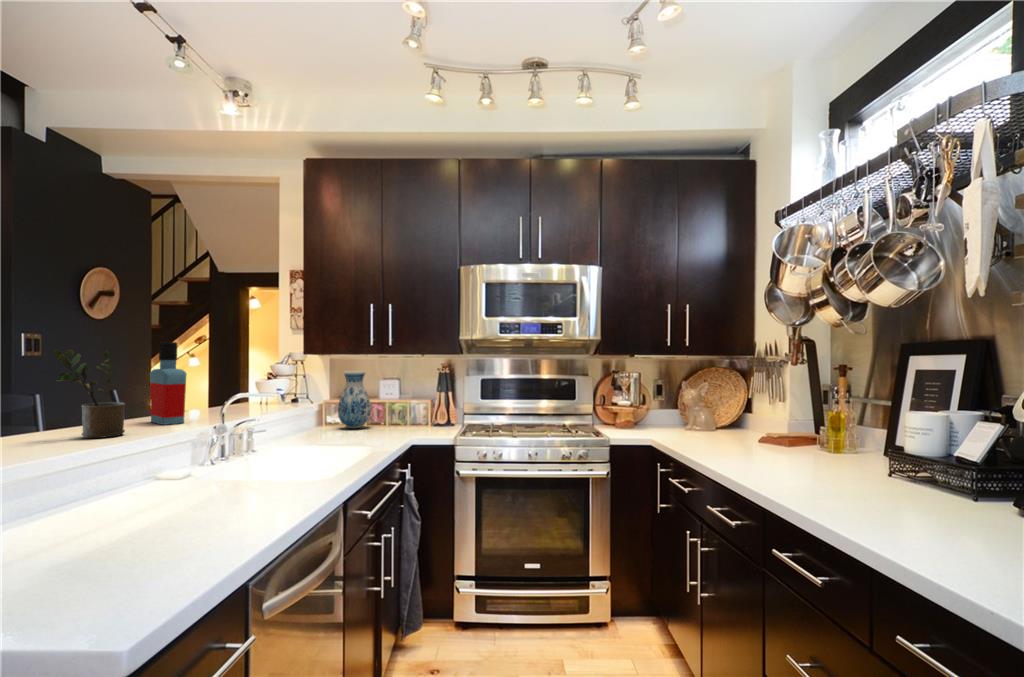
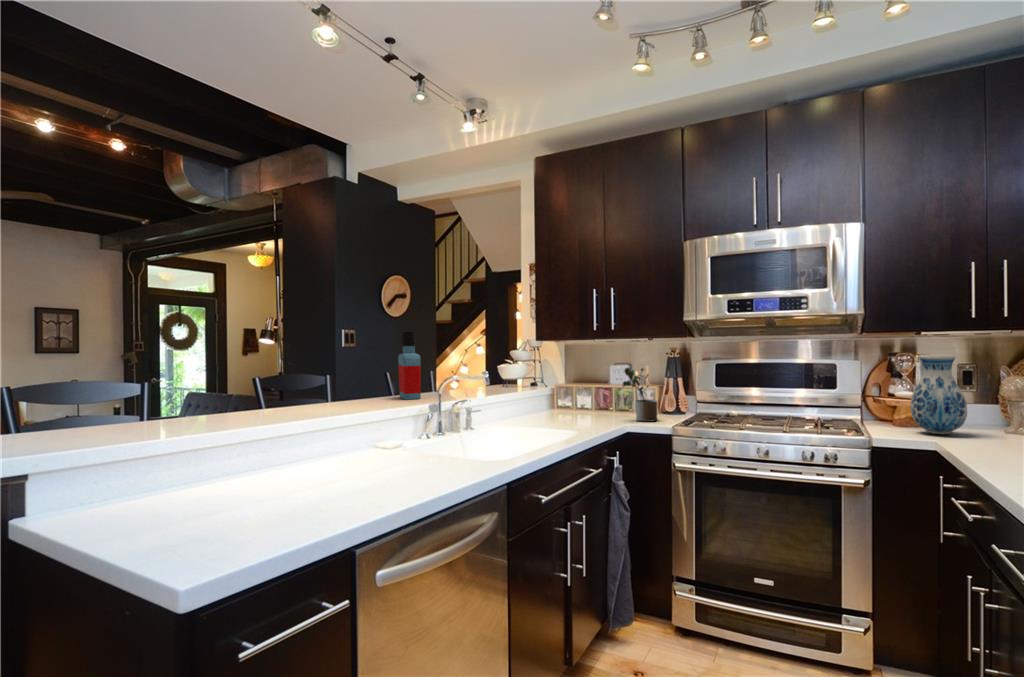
potted plant: present [54,350,125,438] -> present [623,368,658,422]
vase: present [338,371,371,428] -> present [910,354,967,434]

